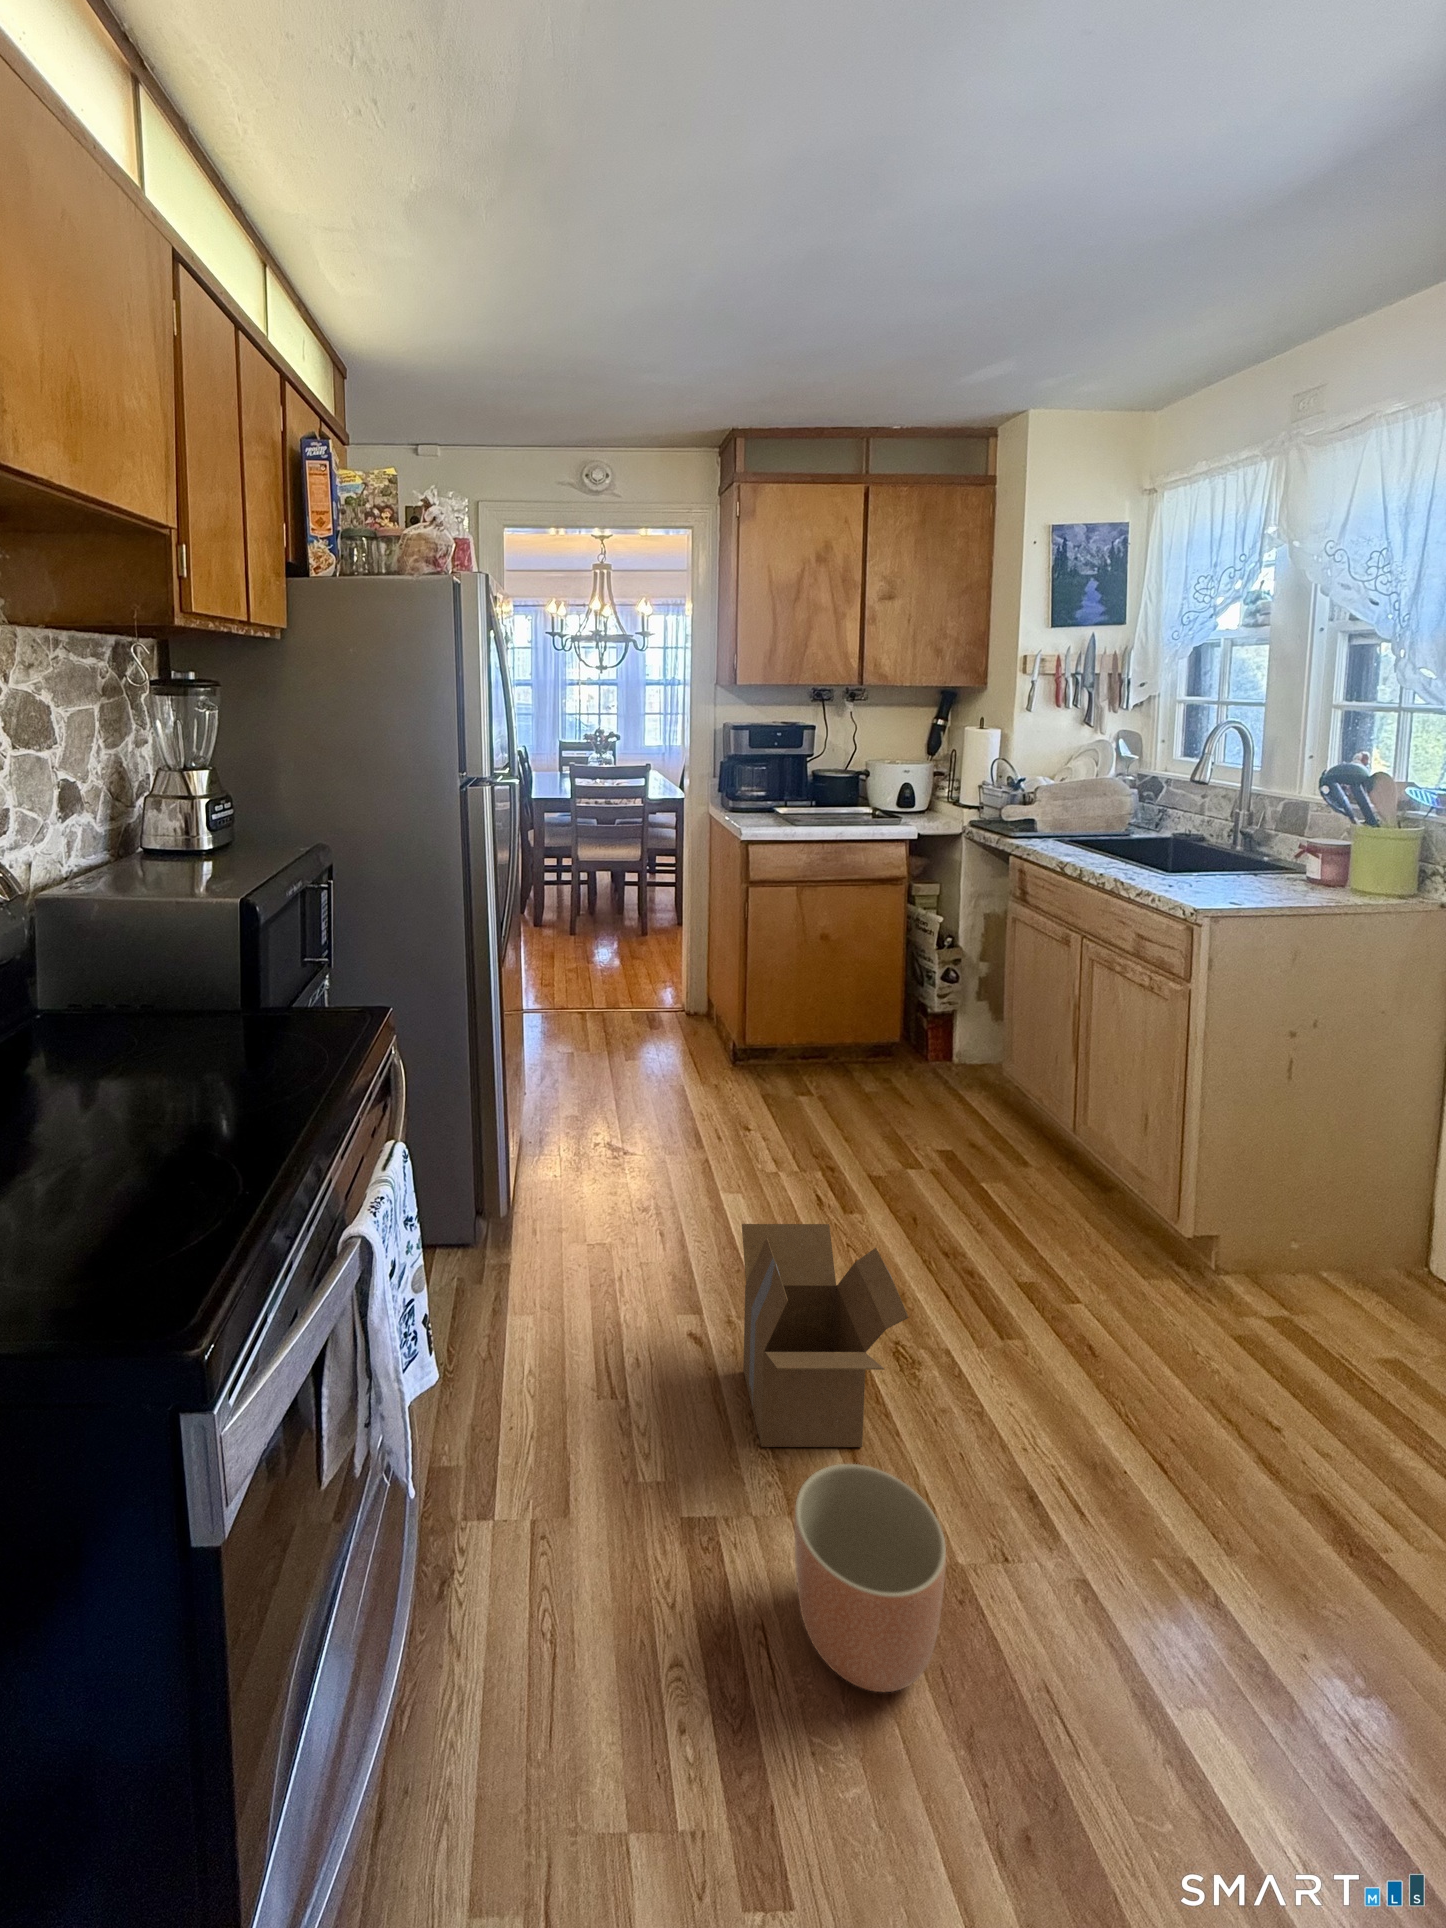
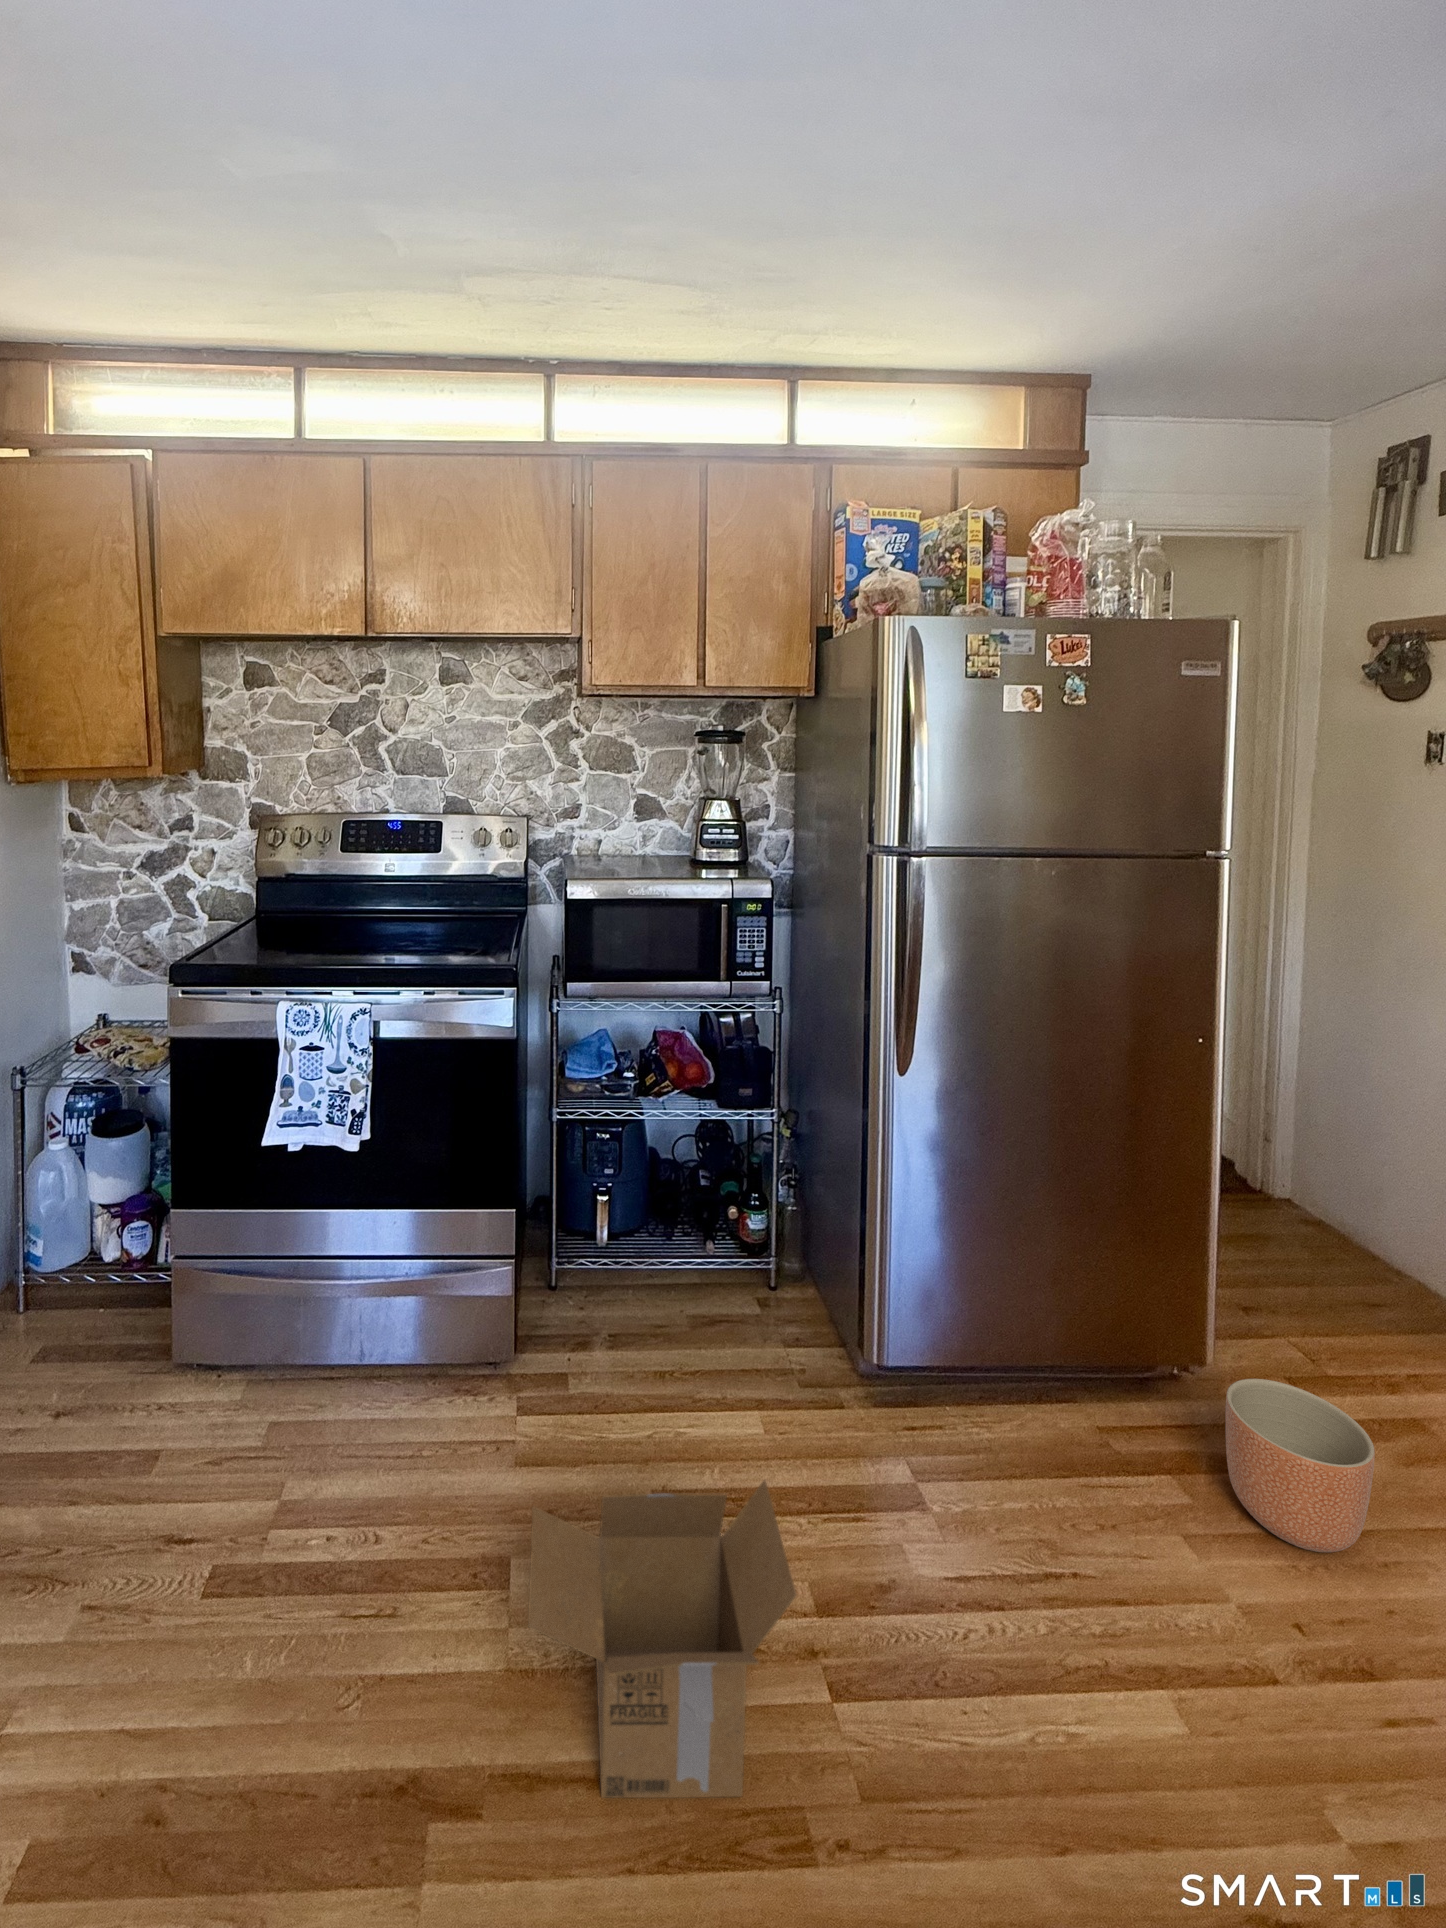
planter: present [795,1464,946,1692] -> present [1226,1379,1375,1552]

